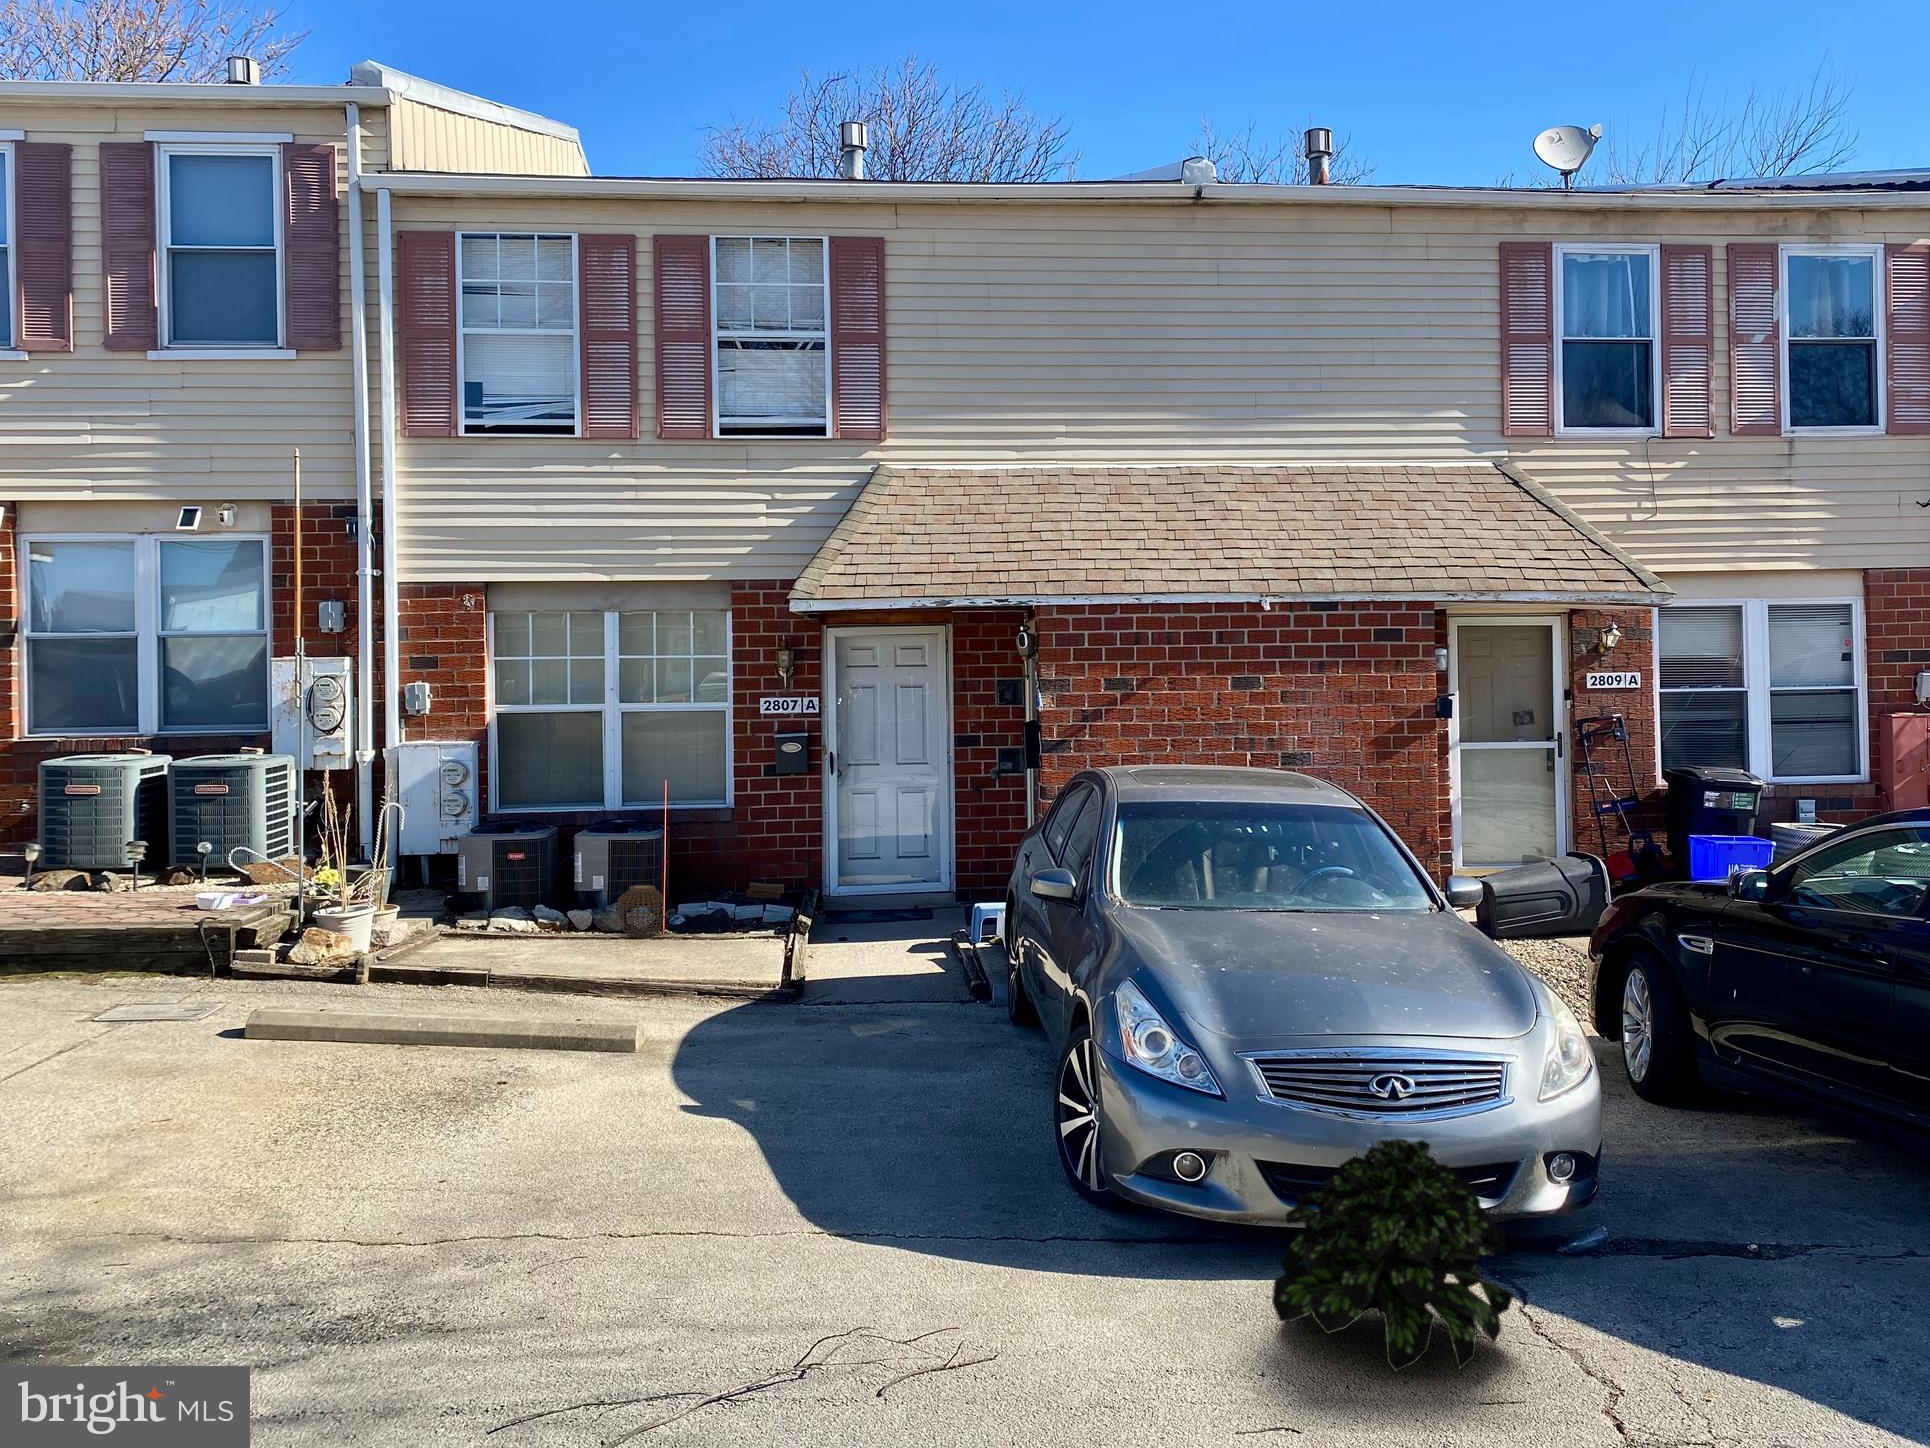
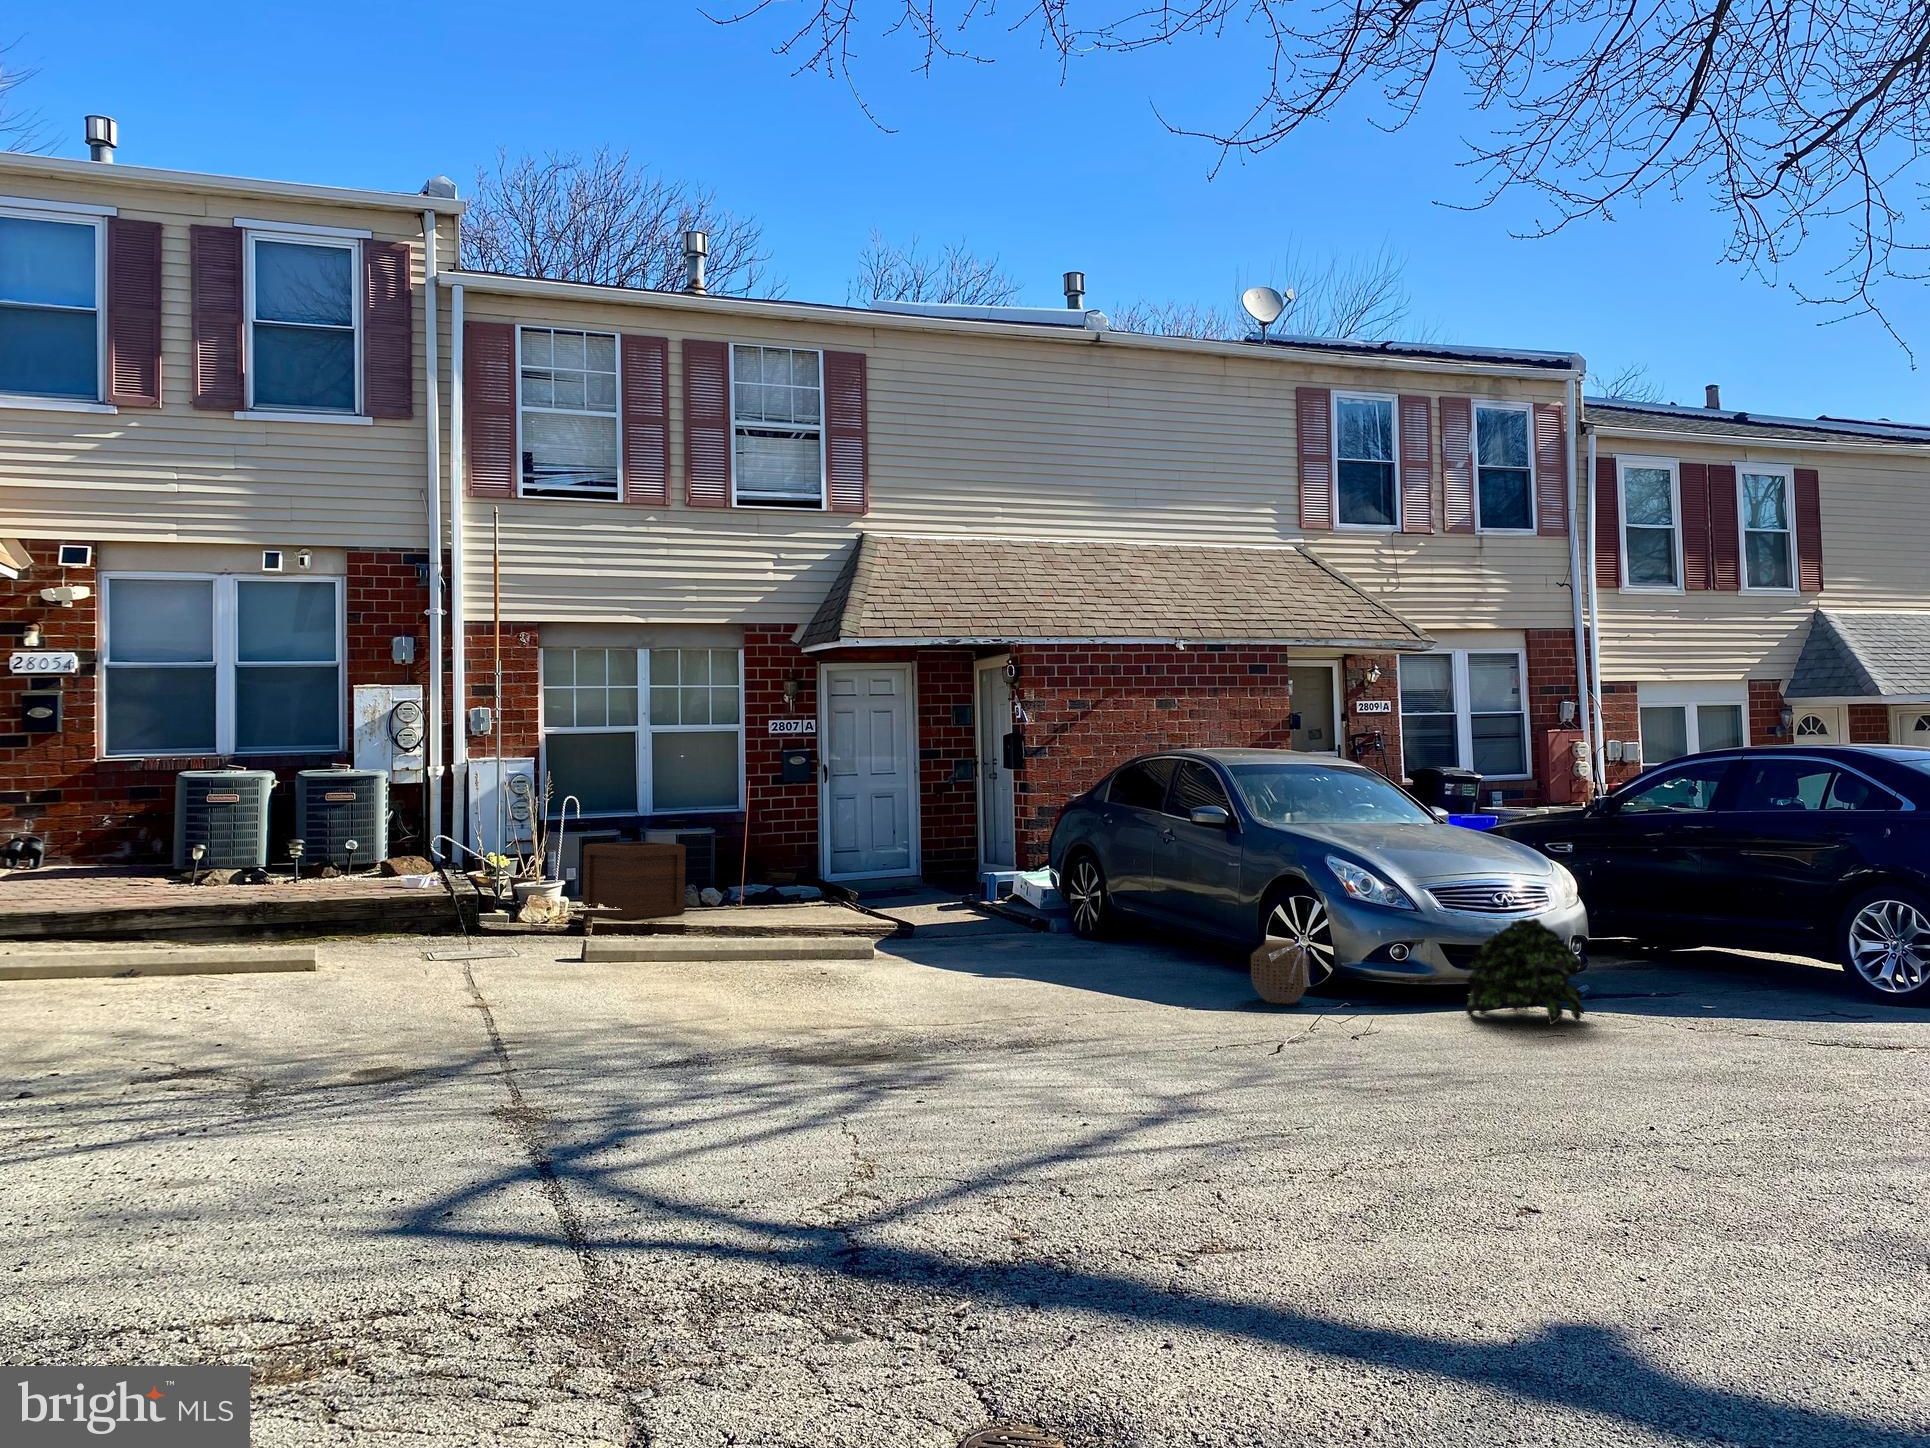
wooden crate: none [483,847,596,948] -> present [582,842,686,920]
woven basket: present [618,885,665,938] -> present [1251,939,1309,1003]

